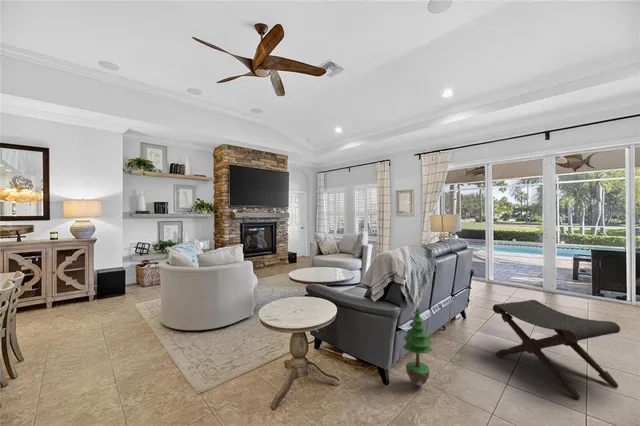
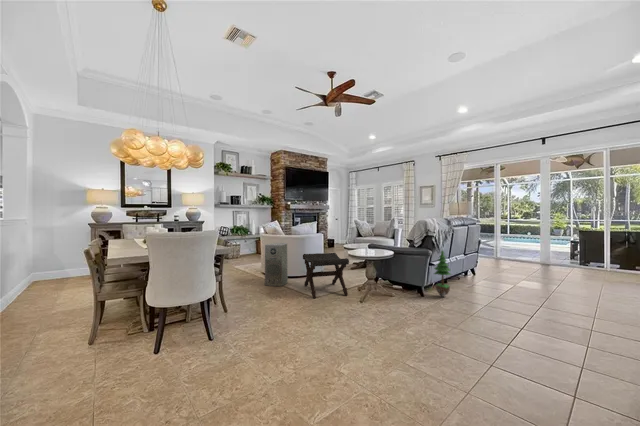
air purifier: none [142,280,188,355] -> present [265,243,288,286]
footstool: present [493,300,620,399] -> present [303,253,349,298]

